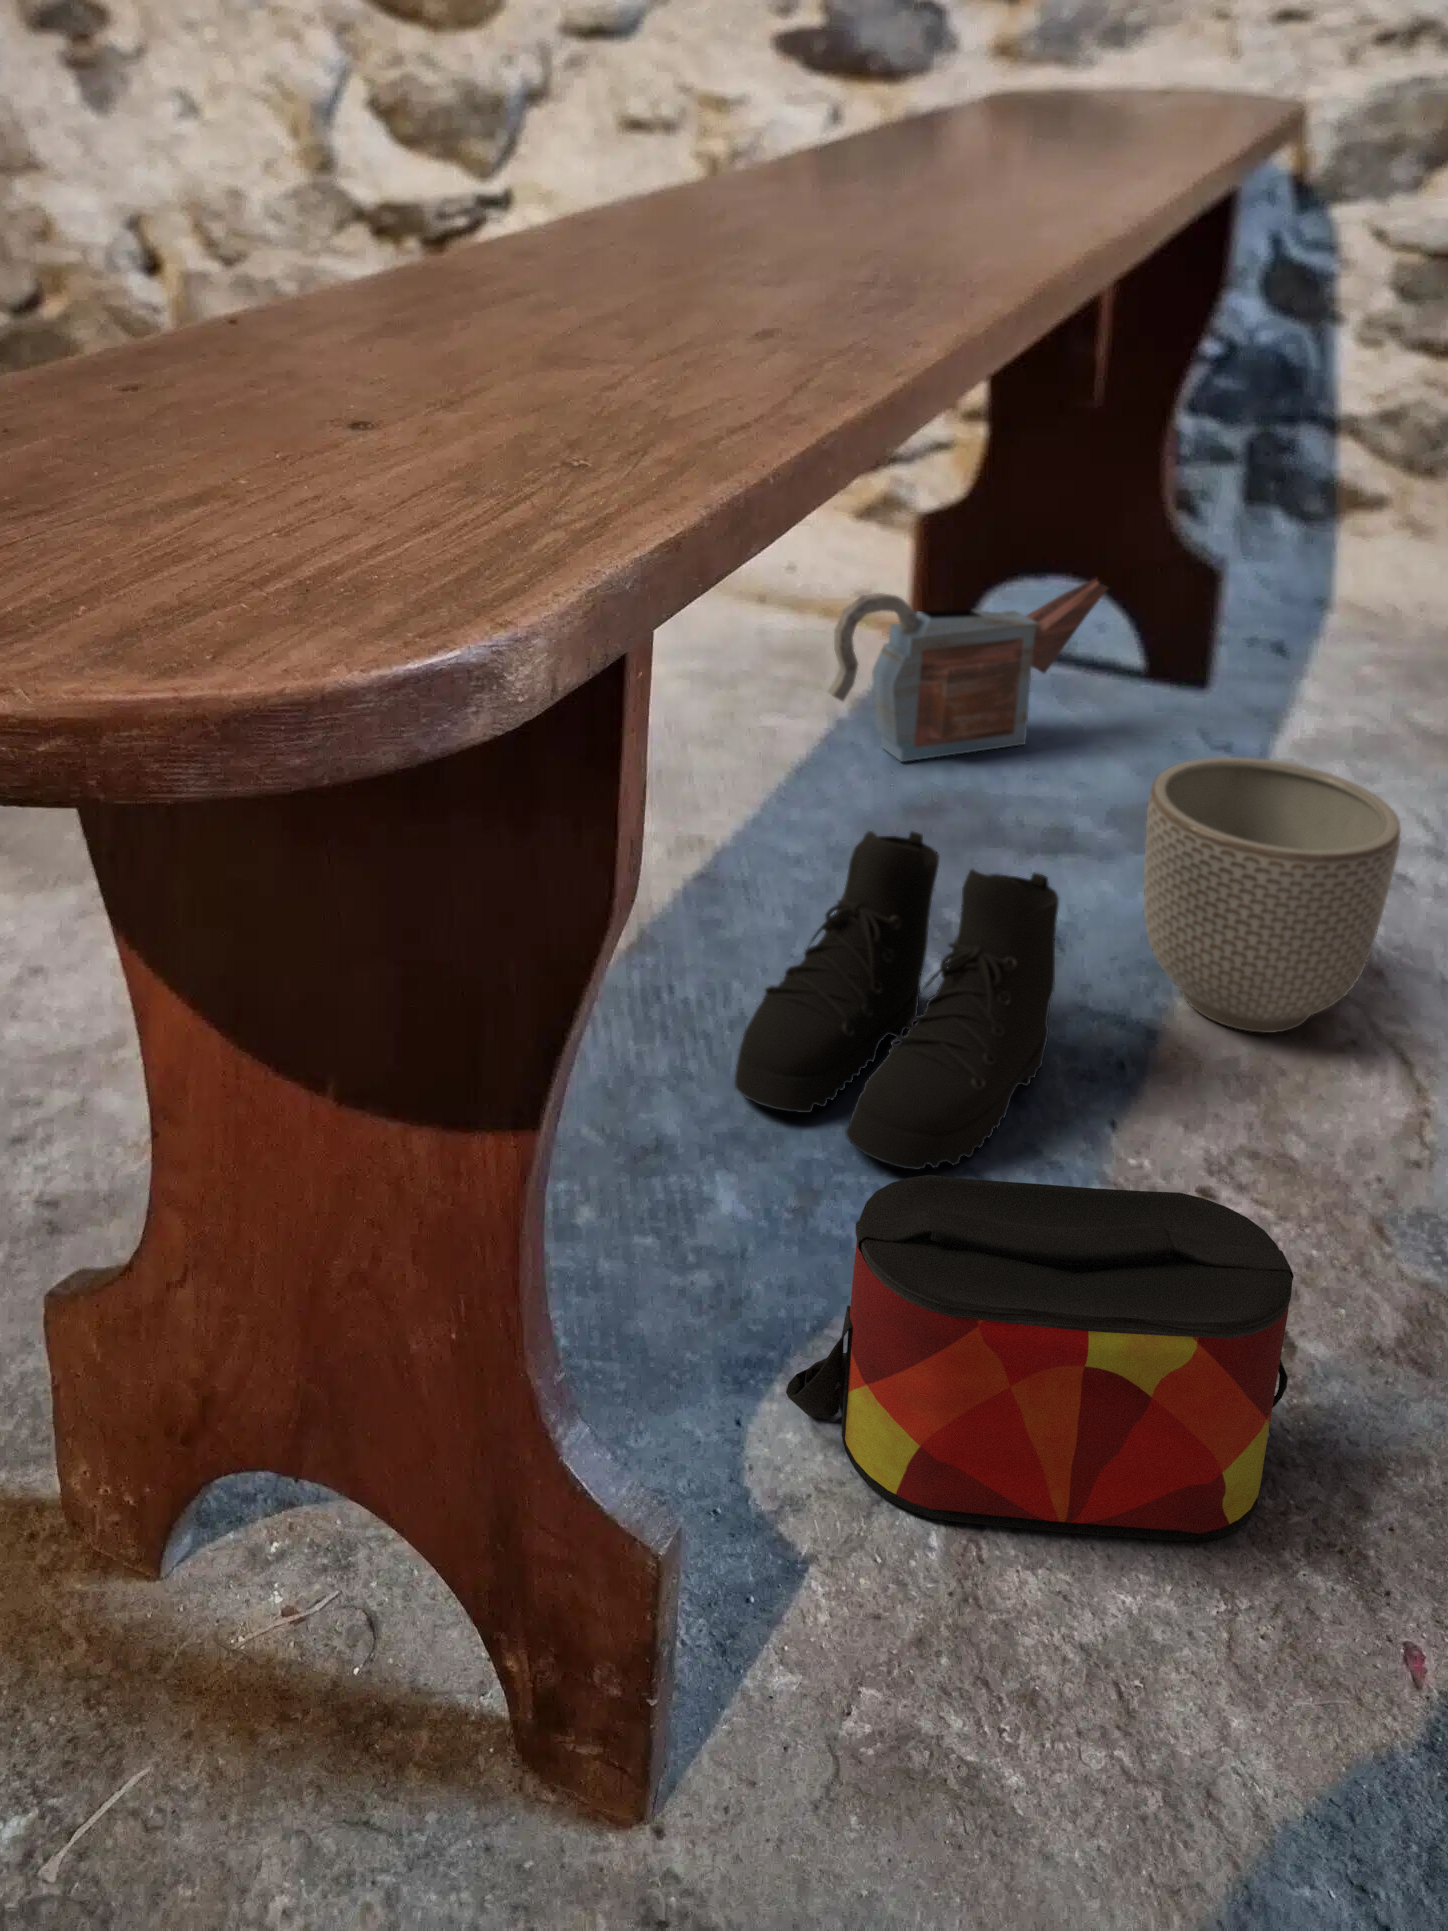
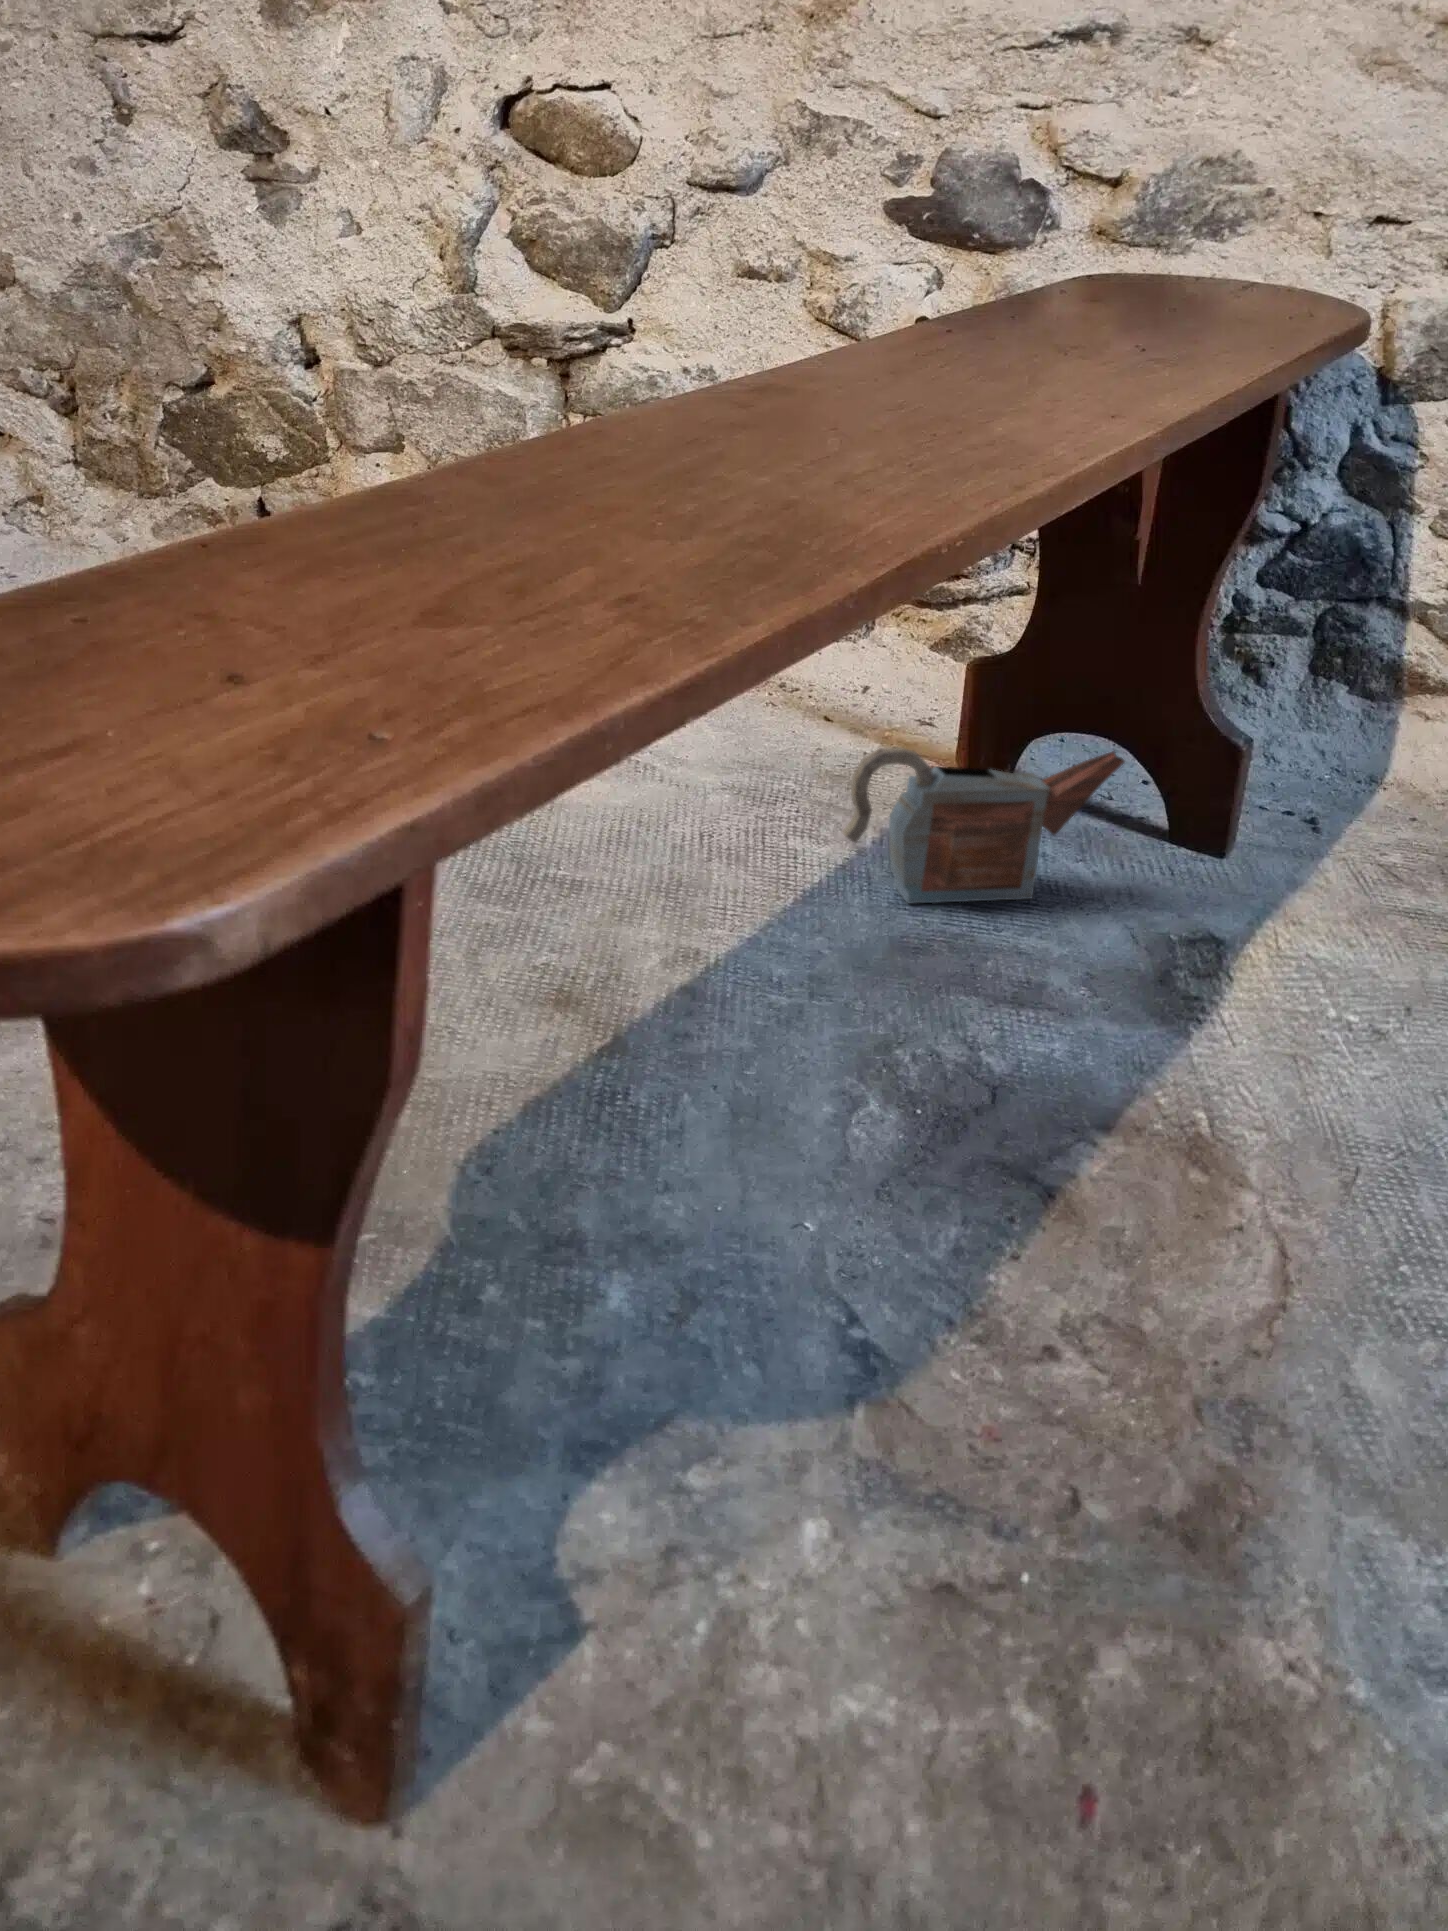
planter: present [1144,757,1401,1033] -> none [1063,949,1299,1212]
boots: present [735,831,1059,1170] -> none [654,984,963,1298]
bag: present [786,1175,1294,1542] -> none [607,1311,1038,1665]

